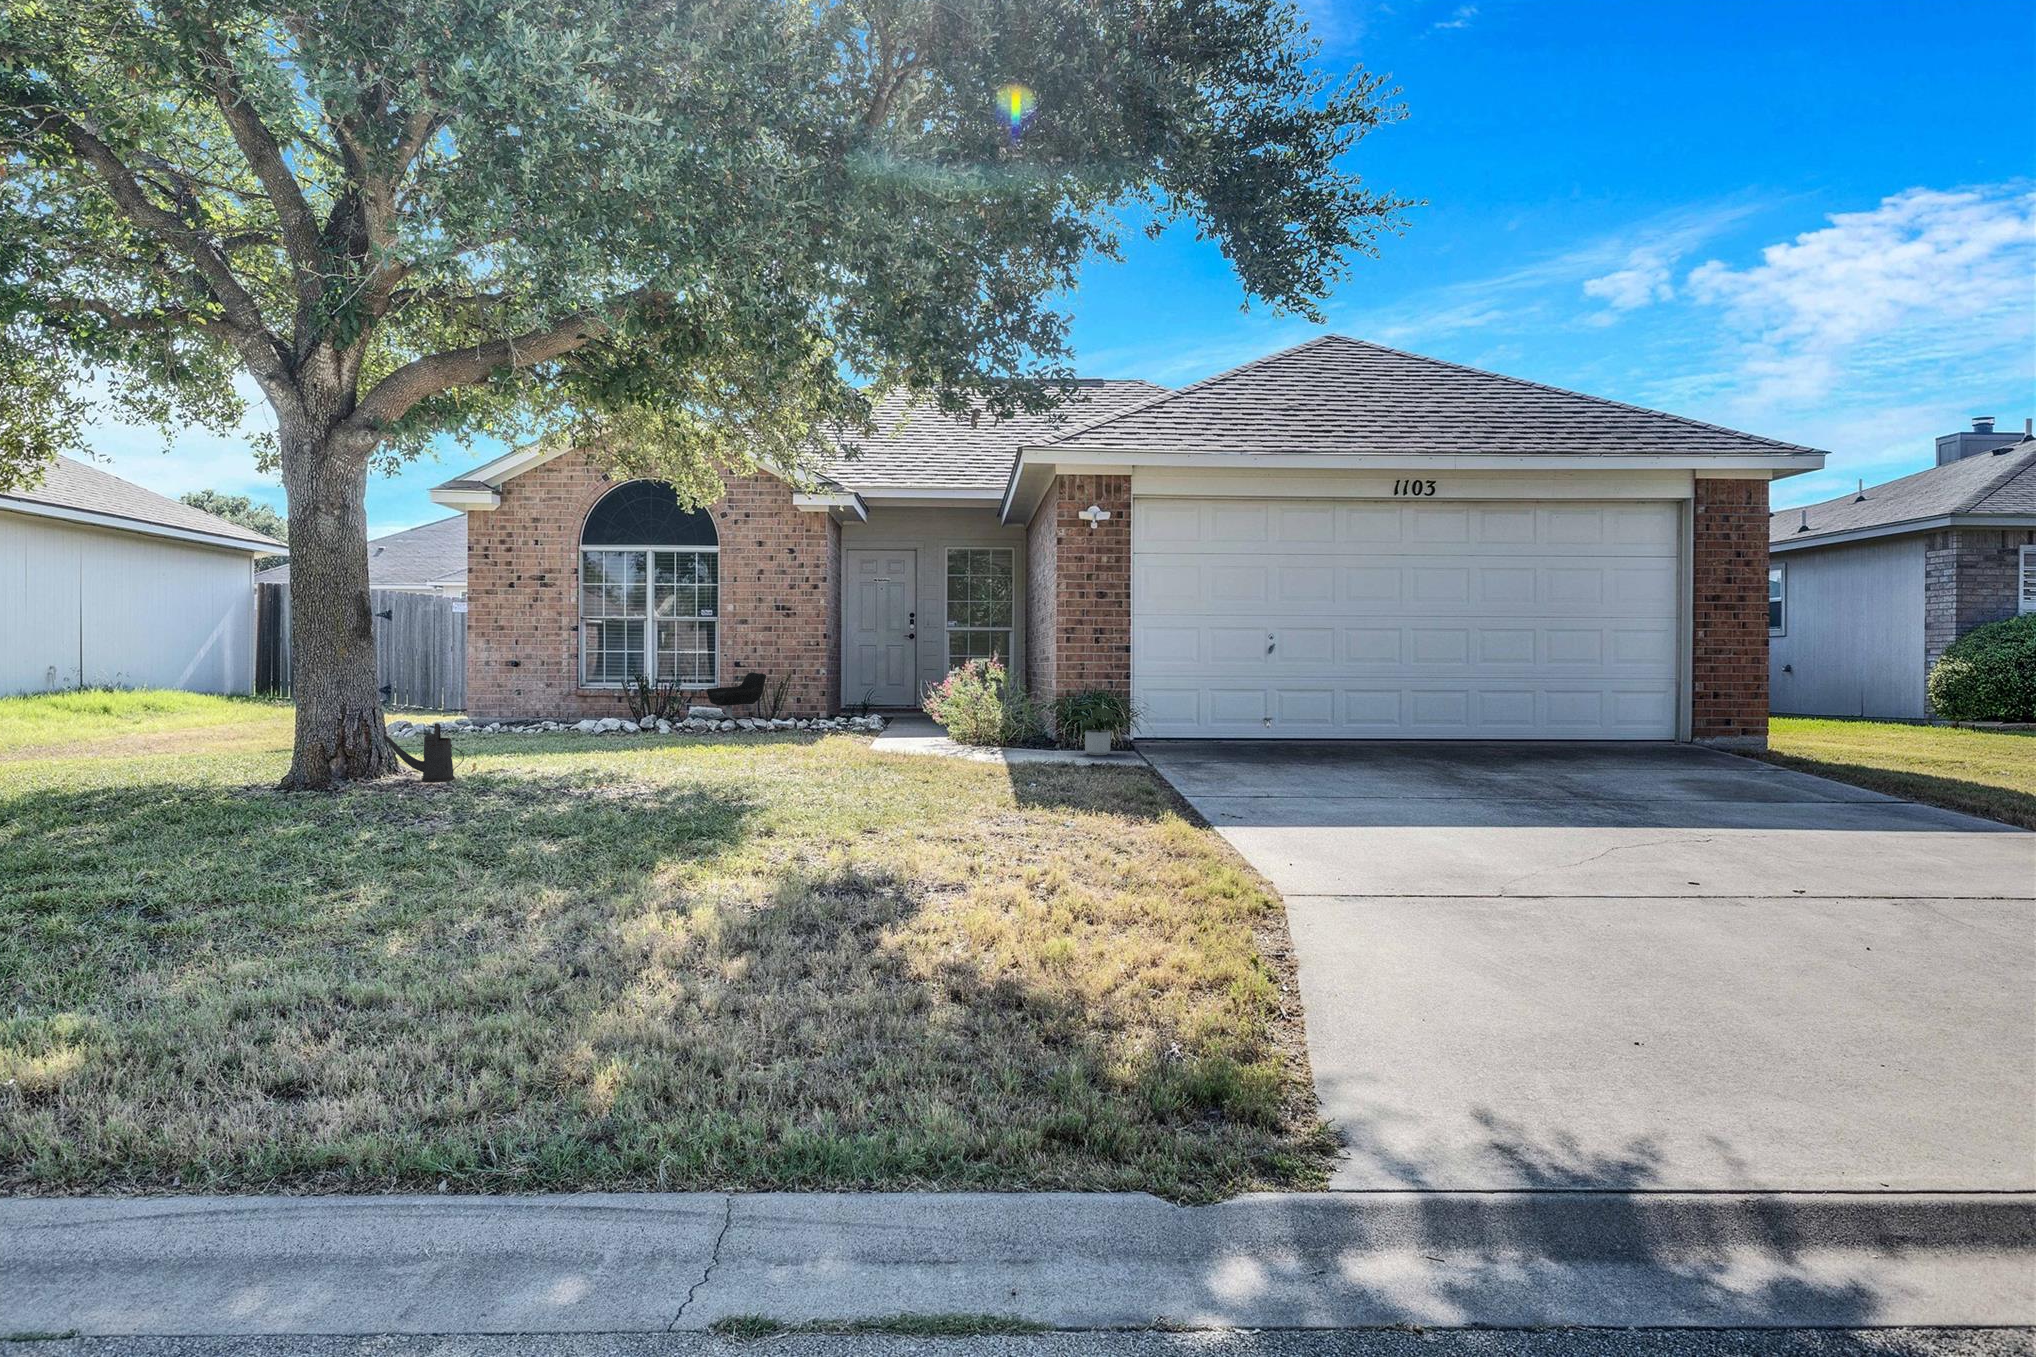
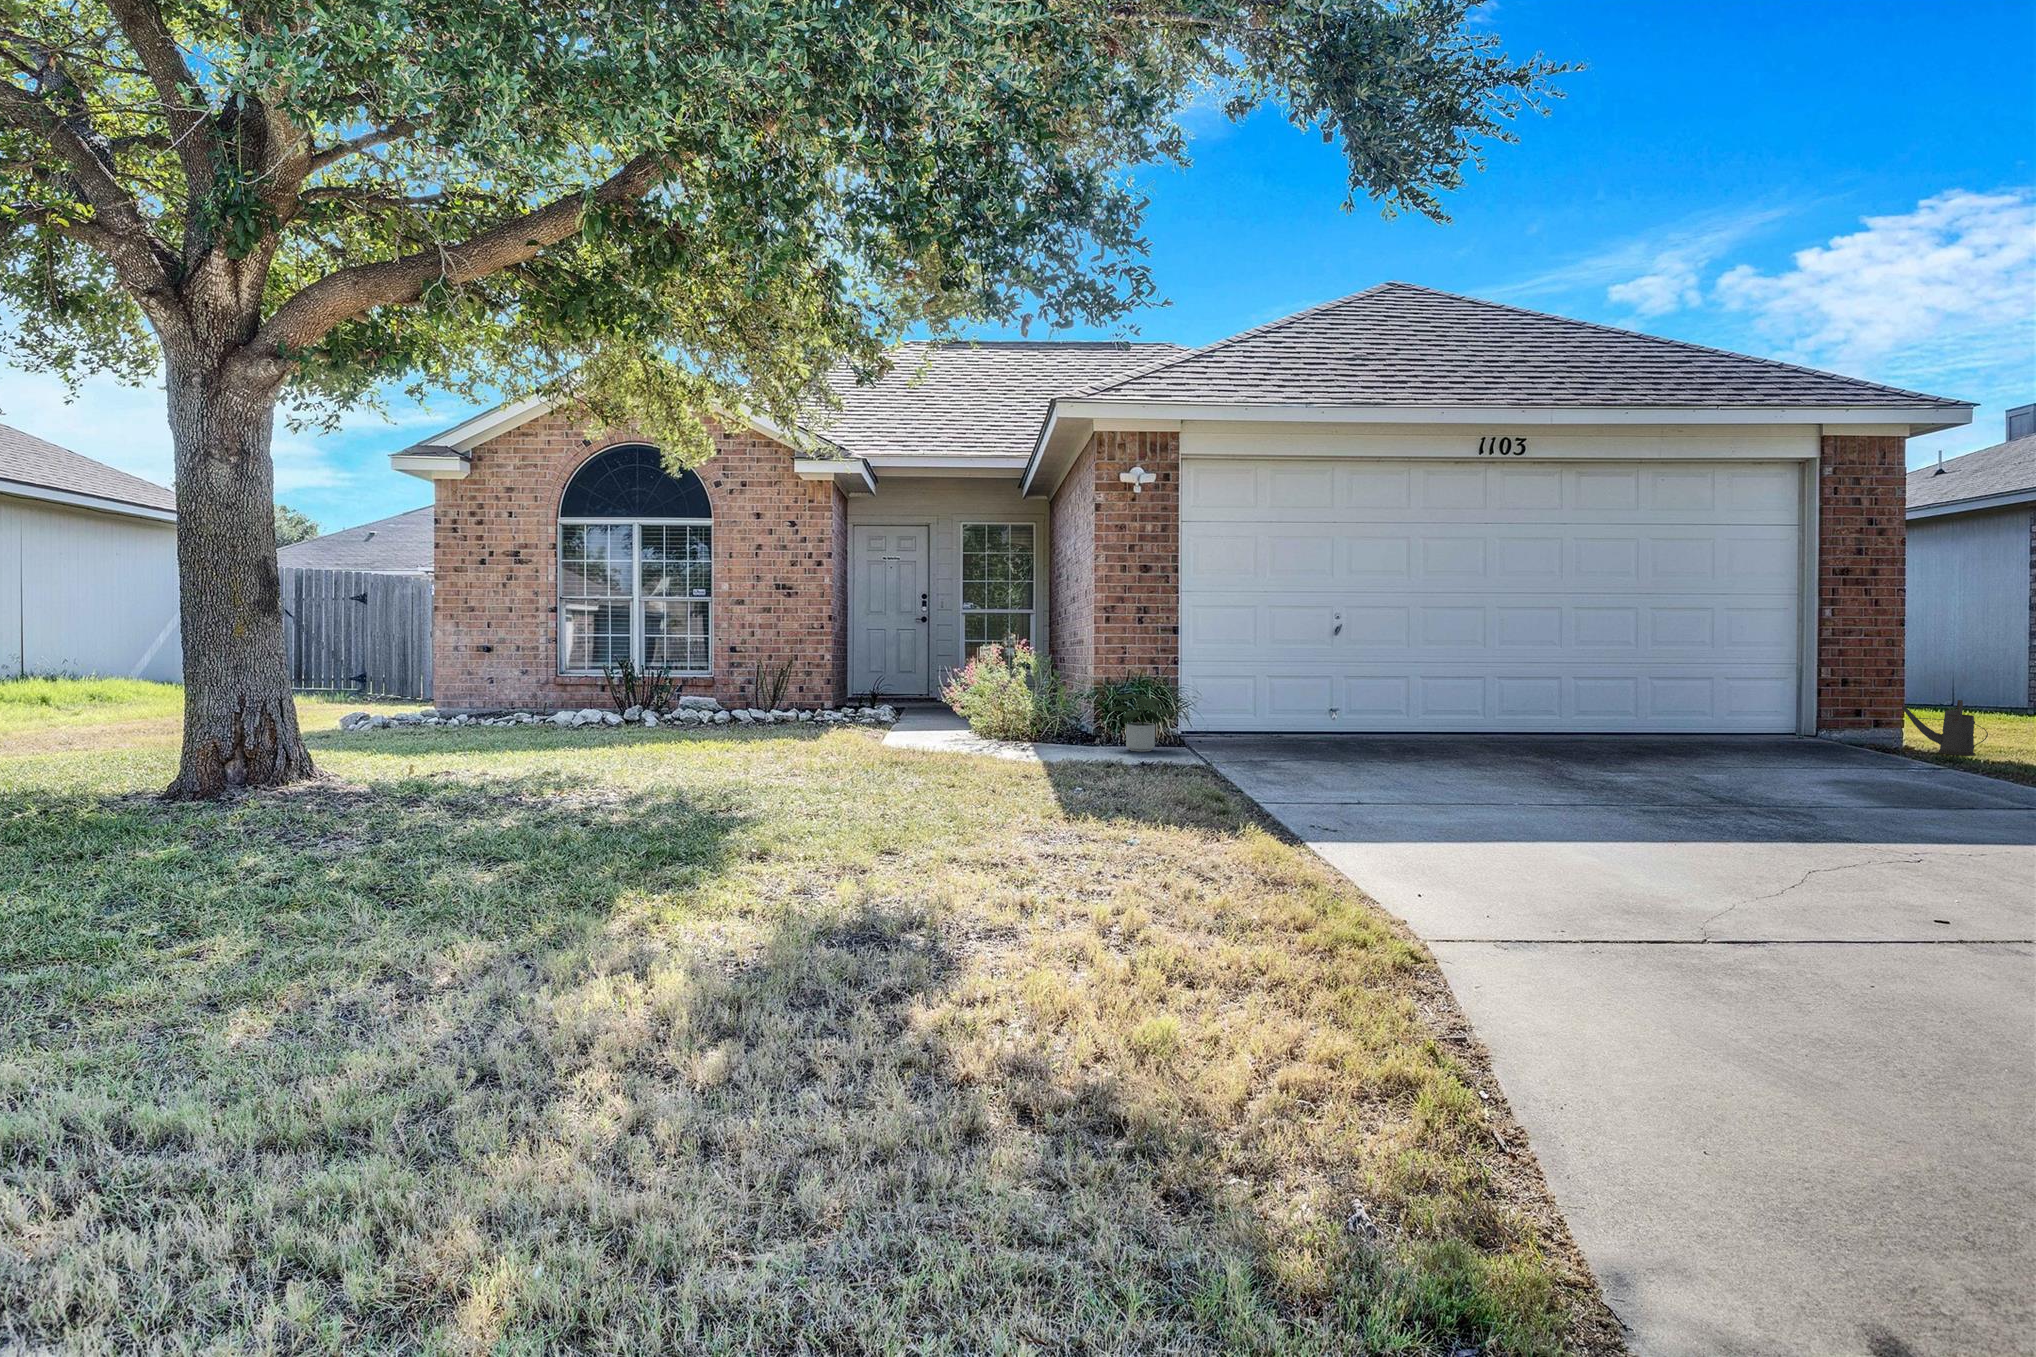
lounge chair: present [706,672,766,721] -> none [698,658,764,712]
watering can: present [383,723,464,782] -> present [1902,700,1988,756]

